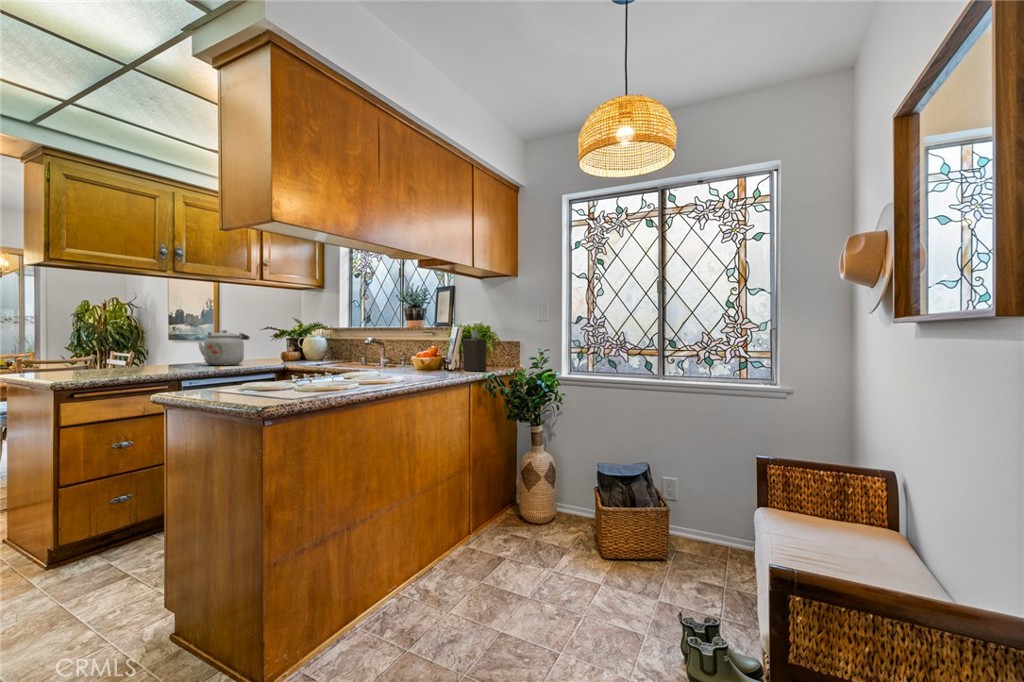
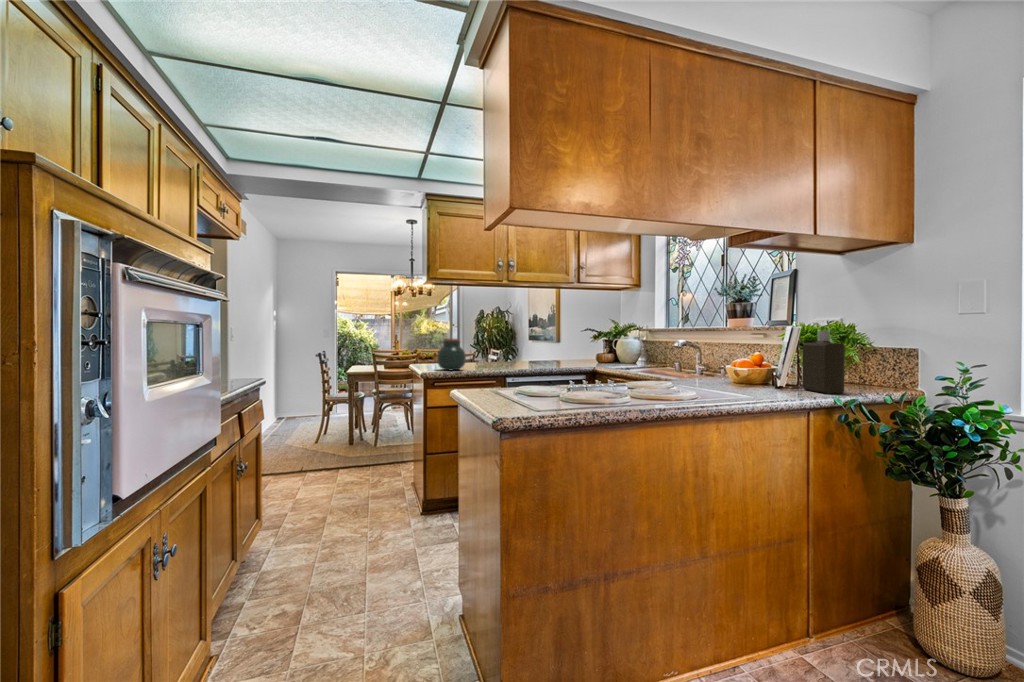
kettle: present [198,330,249,366] -> none [520,332,563,366]
jar: none [115,337,153,372] -> present [437,339,466,370]

